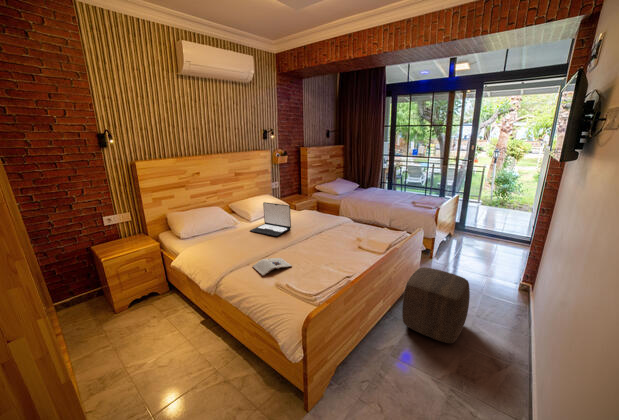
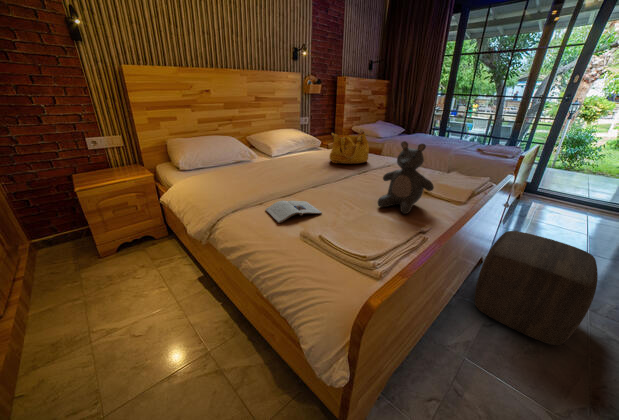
handbag: none [297,196,327,223] -> present [330,130,369,164]
laptop: present [250,202,291,236] -> none [268,133,322,176]
teddy bear: none [330,213,365,262] -> present [378,141,434,214]

